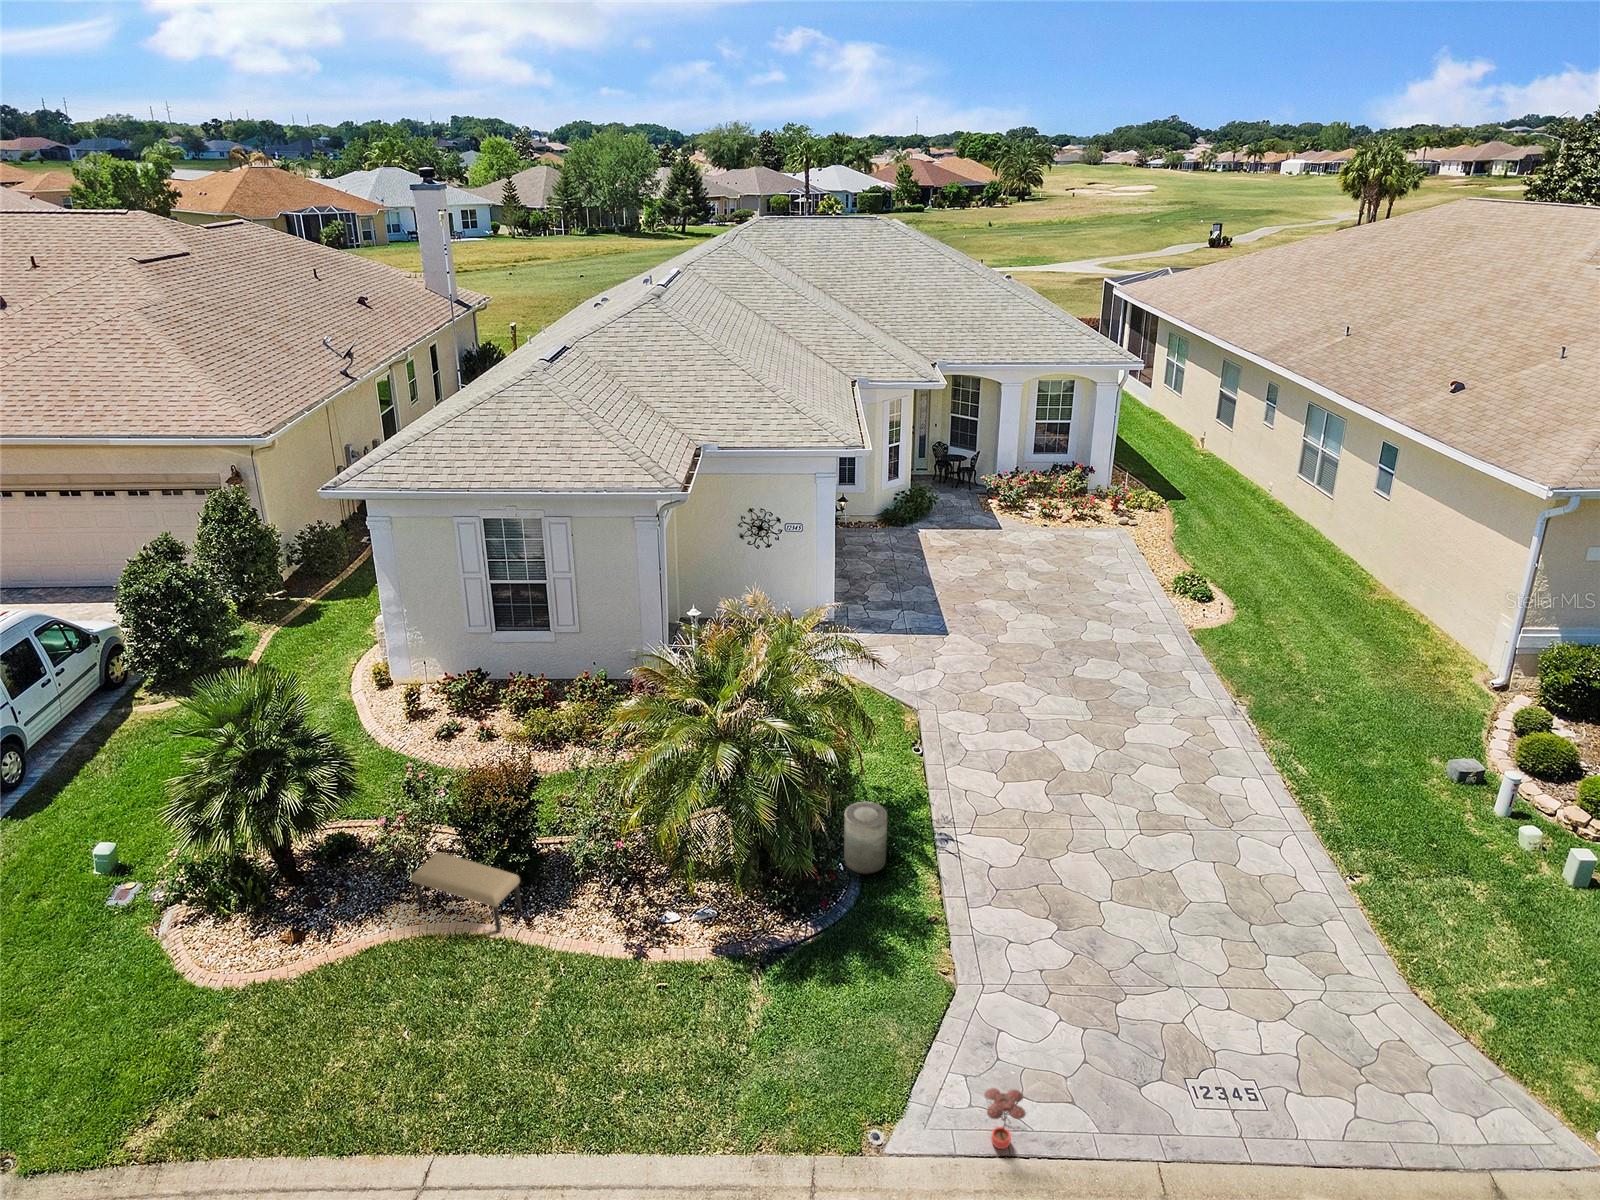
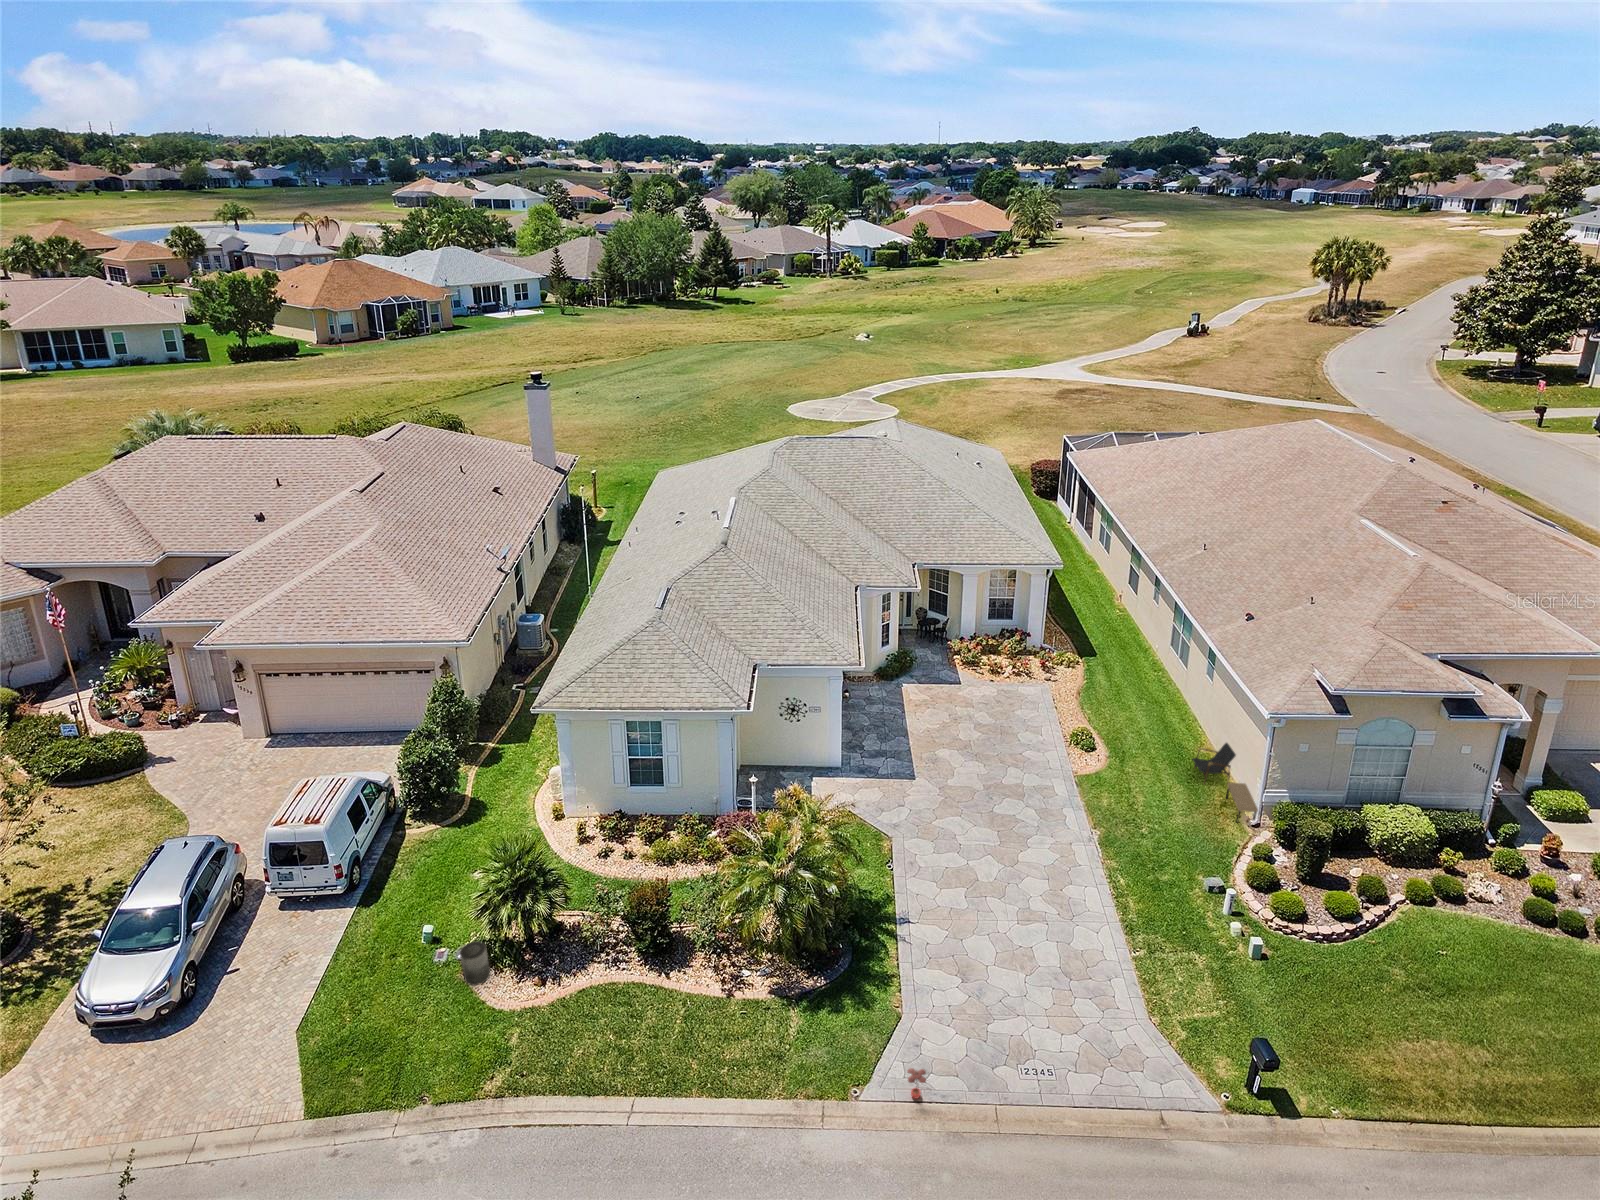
lounge chair: none [1368,578,1443,640] -> present [1192,743,1236,783]
trash can: present [844,802,887,874] -> present [460,941,490,985]
bench: present [411,852,522,932] -> present [1226,782,1258,822]

